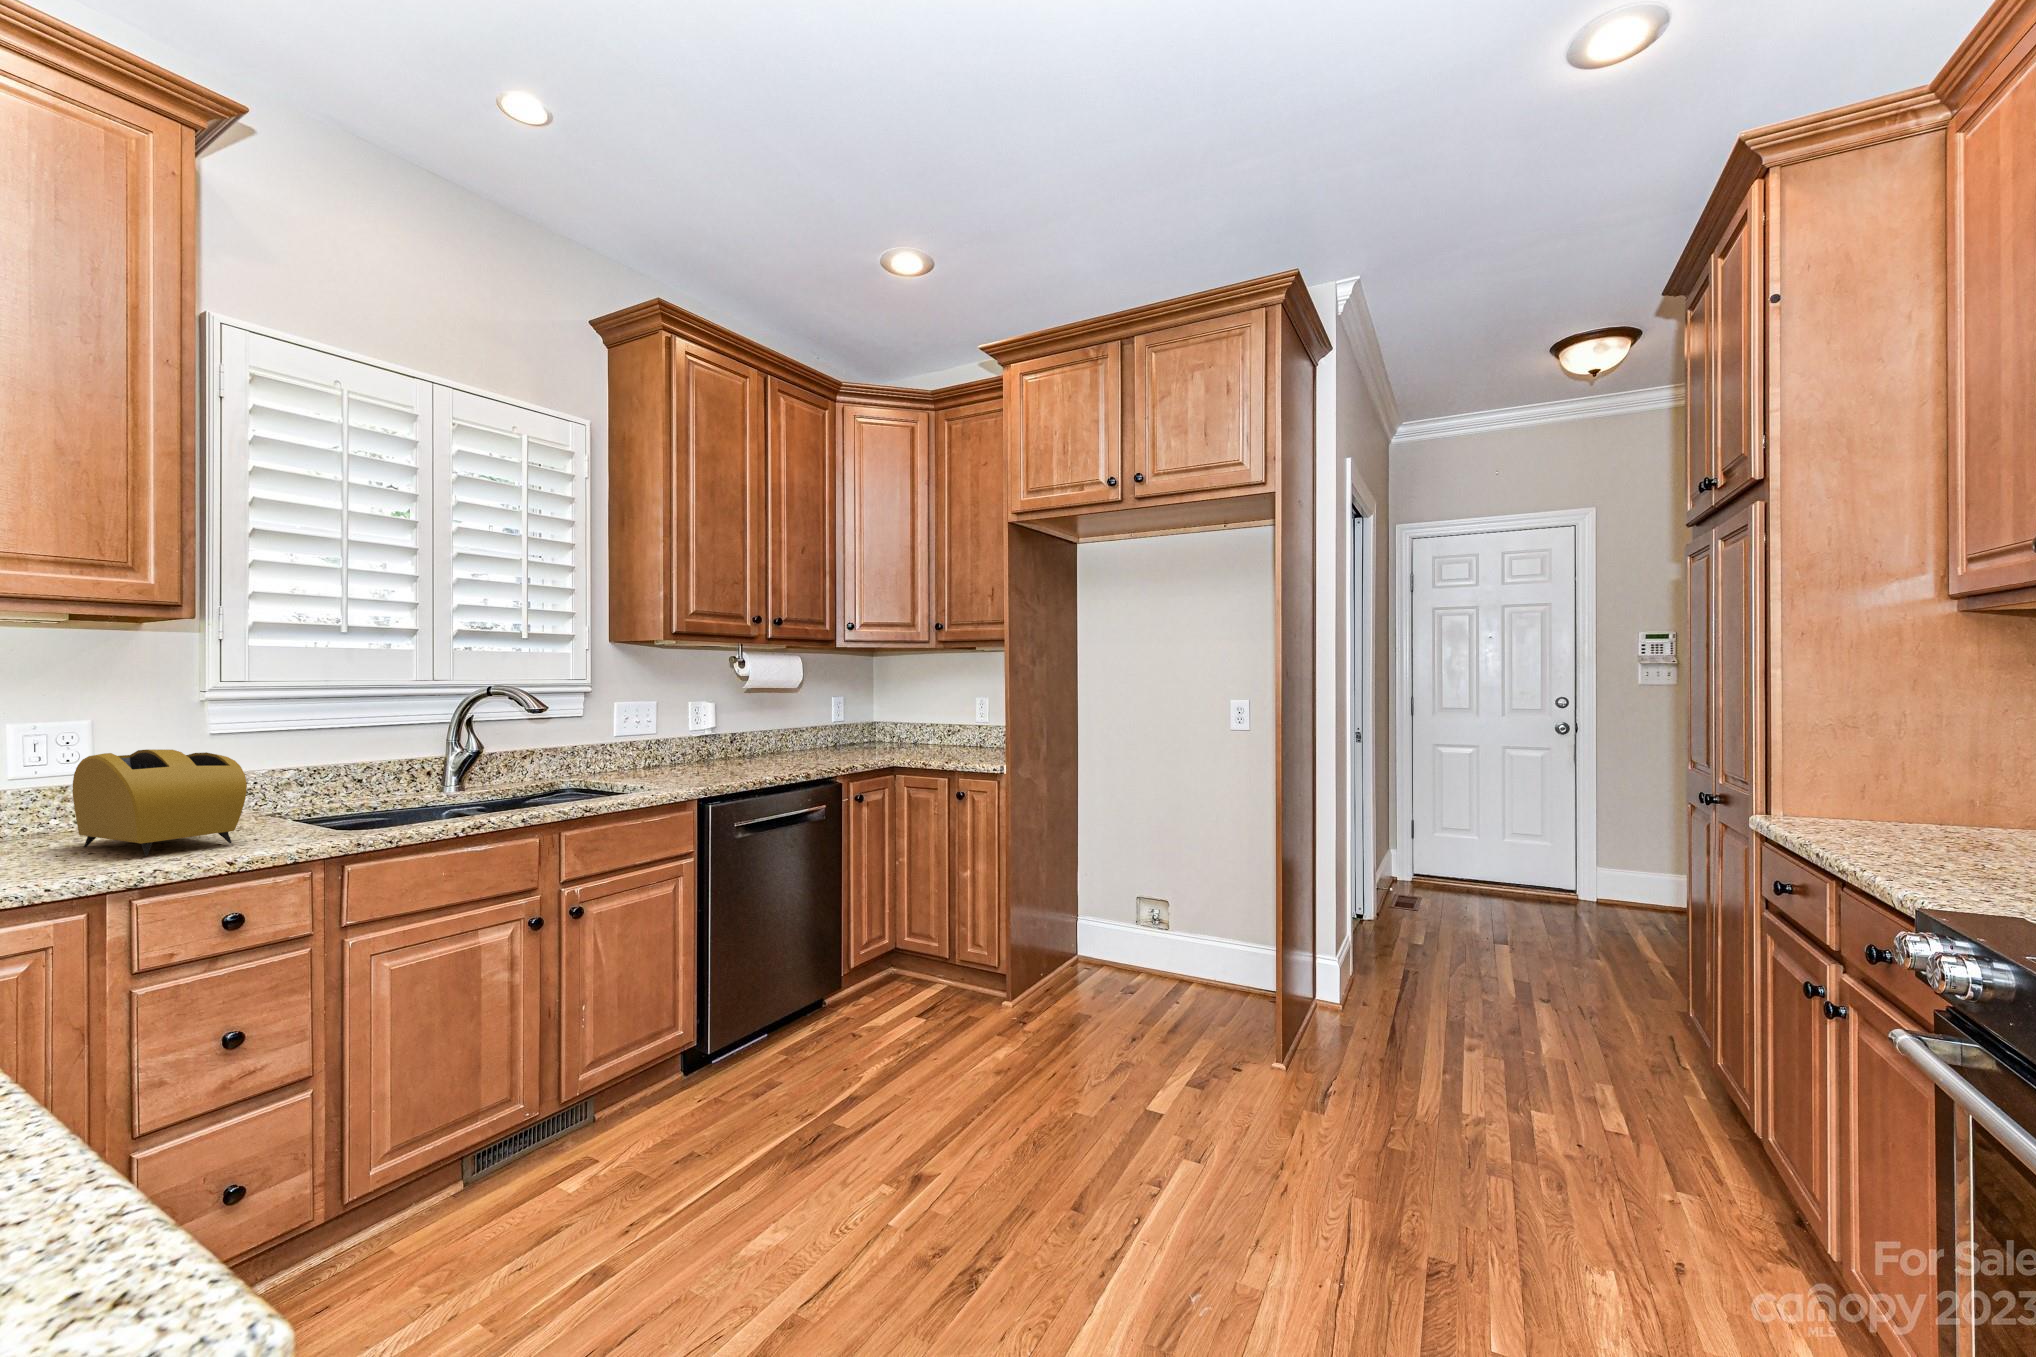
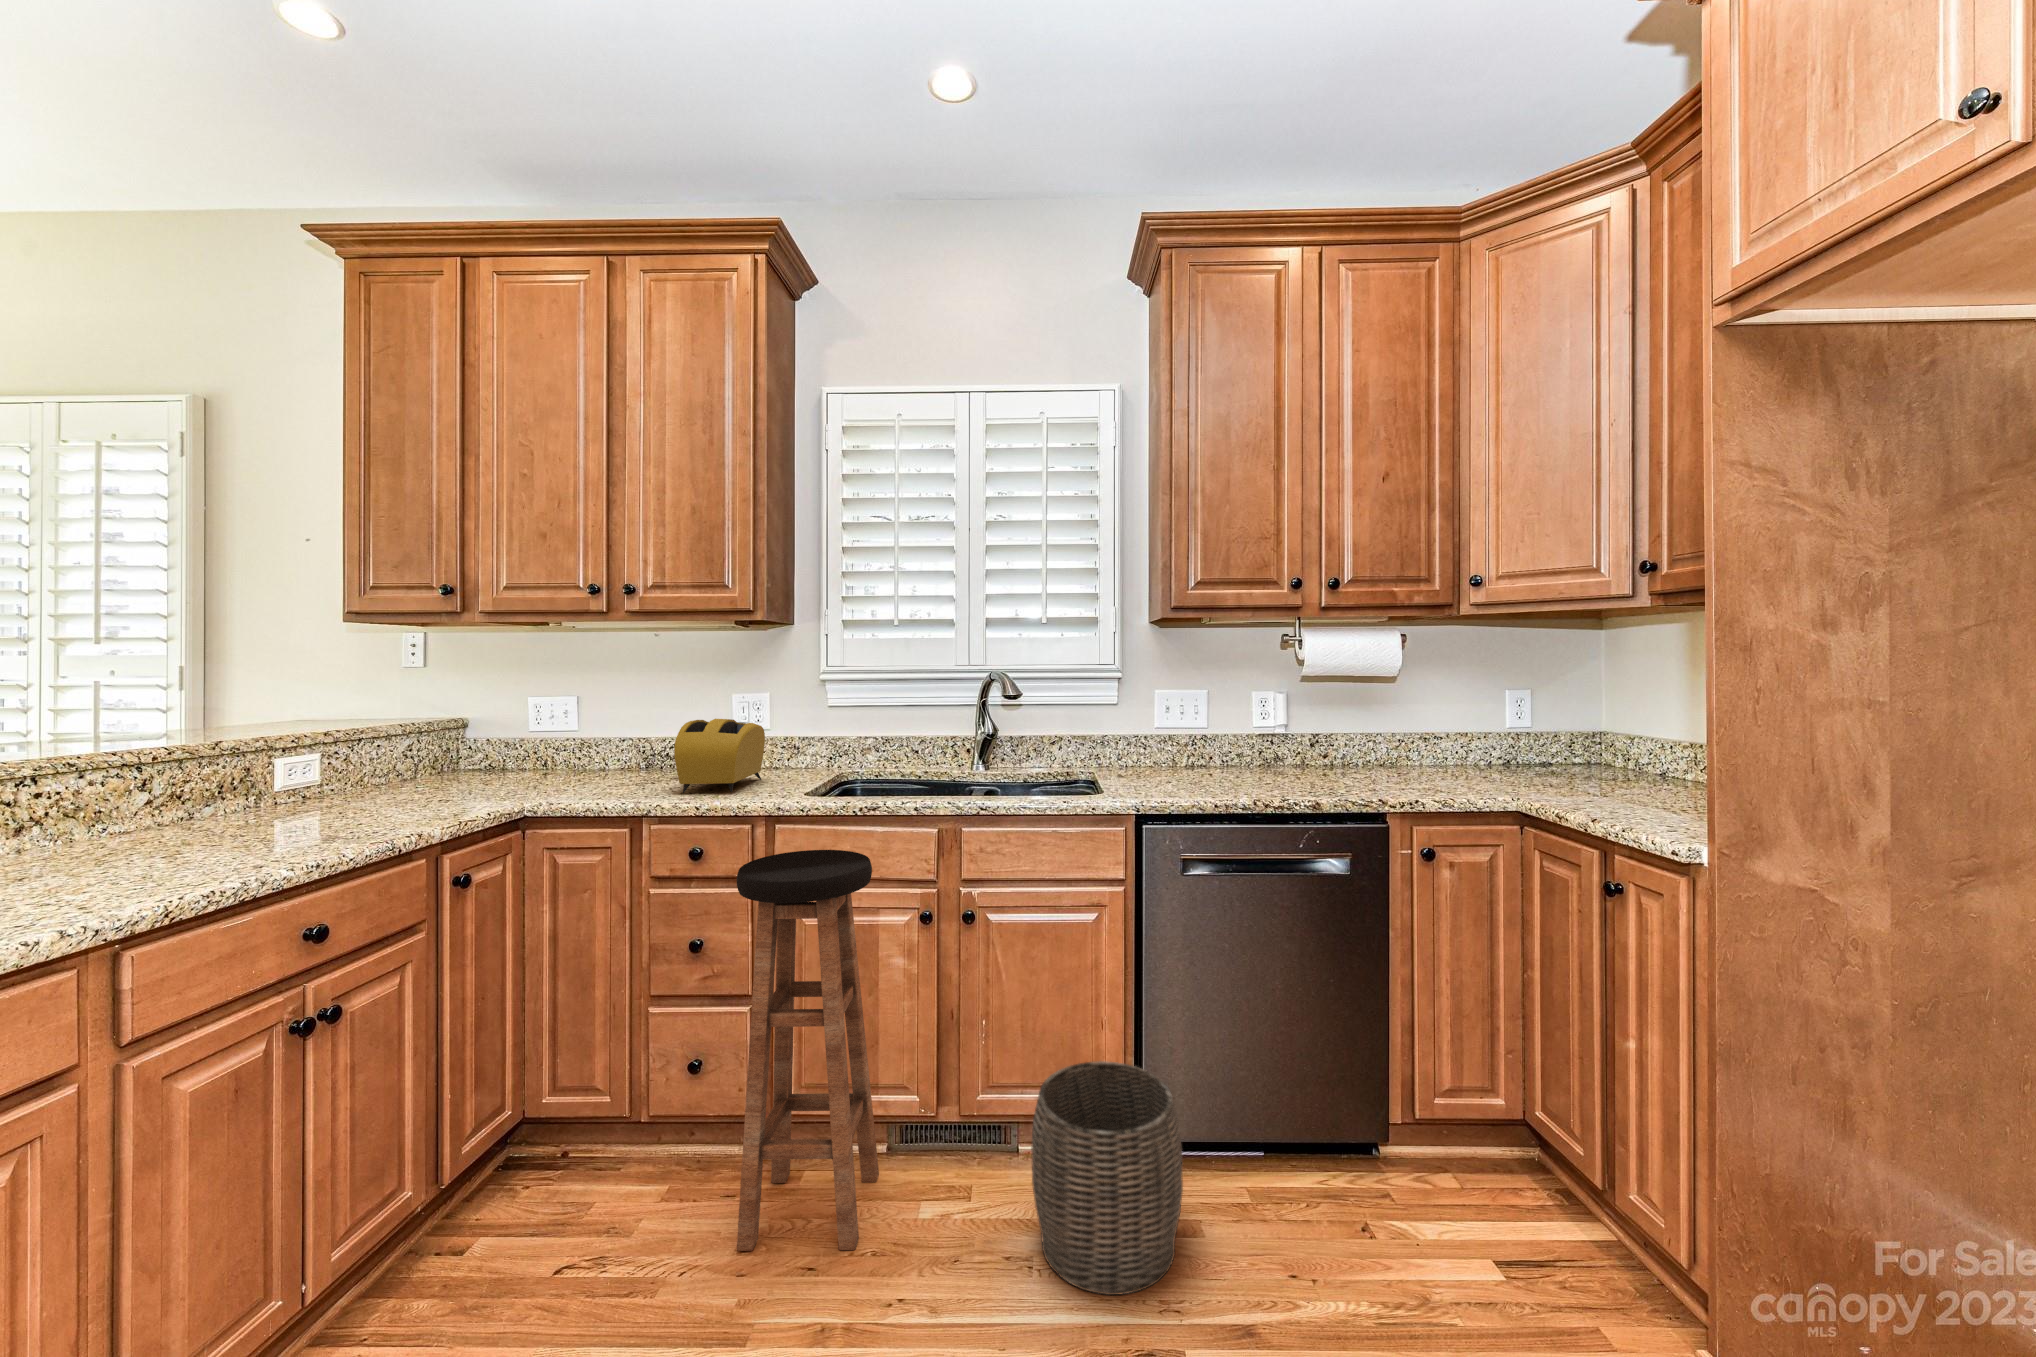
bar stool: none [390,869,578,1302] -> present [737,850,879,1251]
woven basket: none [686,985,805,1142] -> present [1031,1061,1183,1295]

